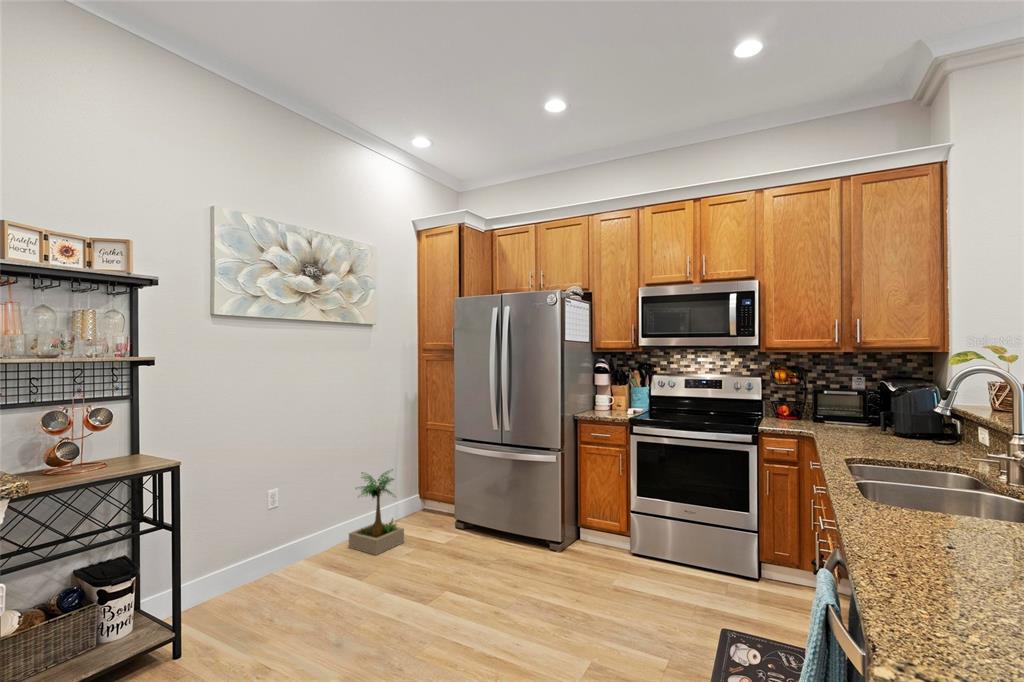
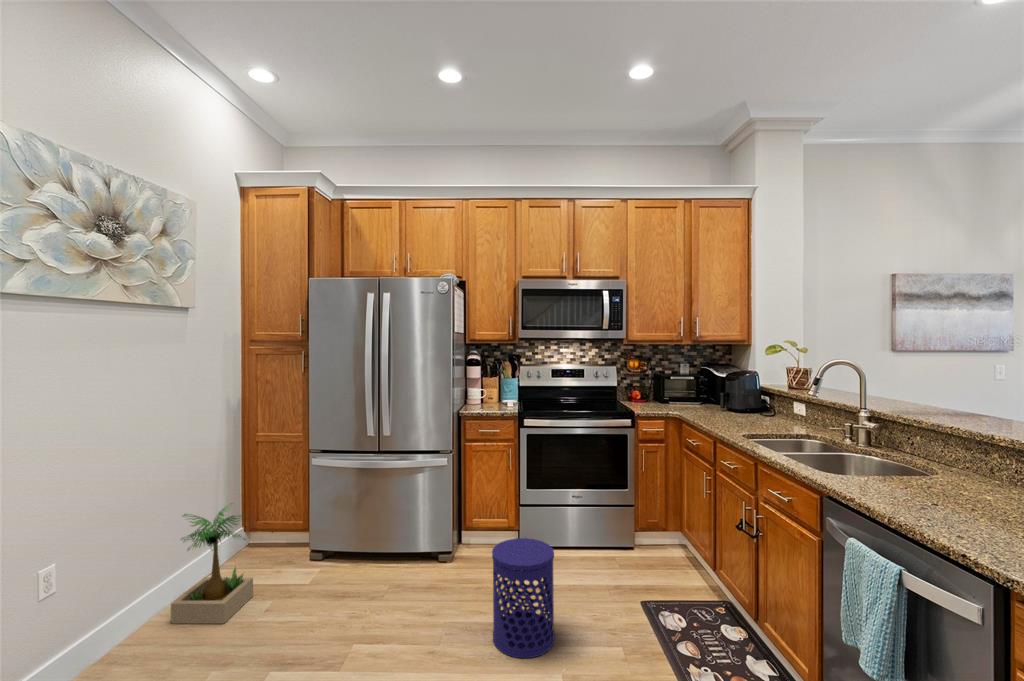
waste bin: none [544,530,602,639] -> present [492,538,555,658]

